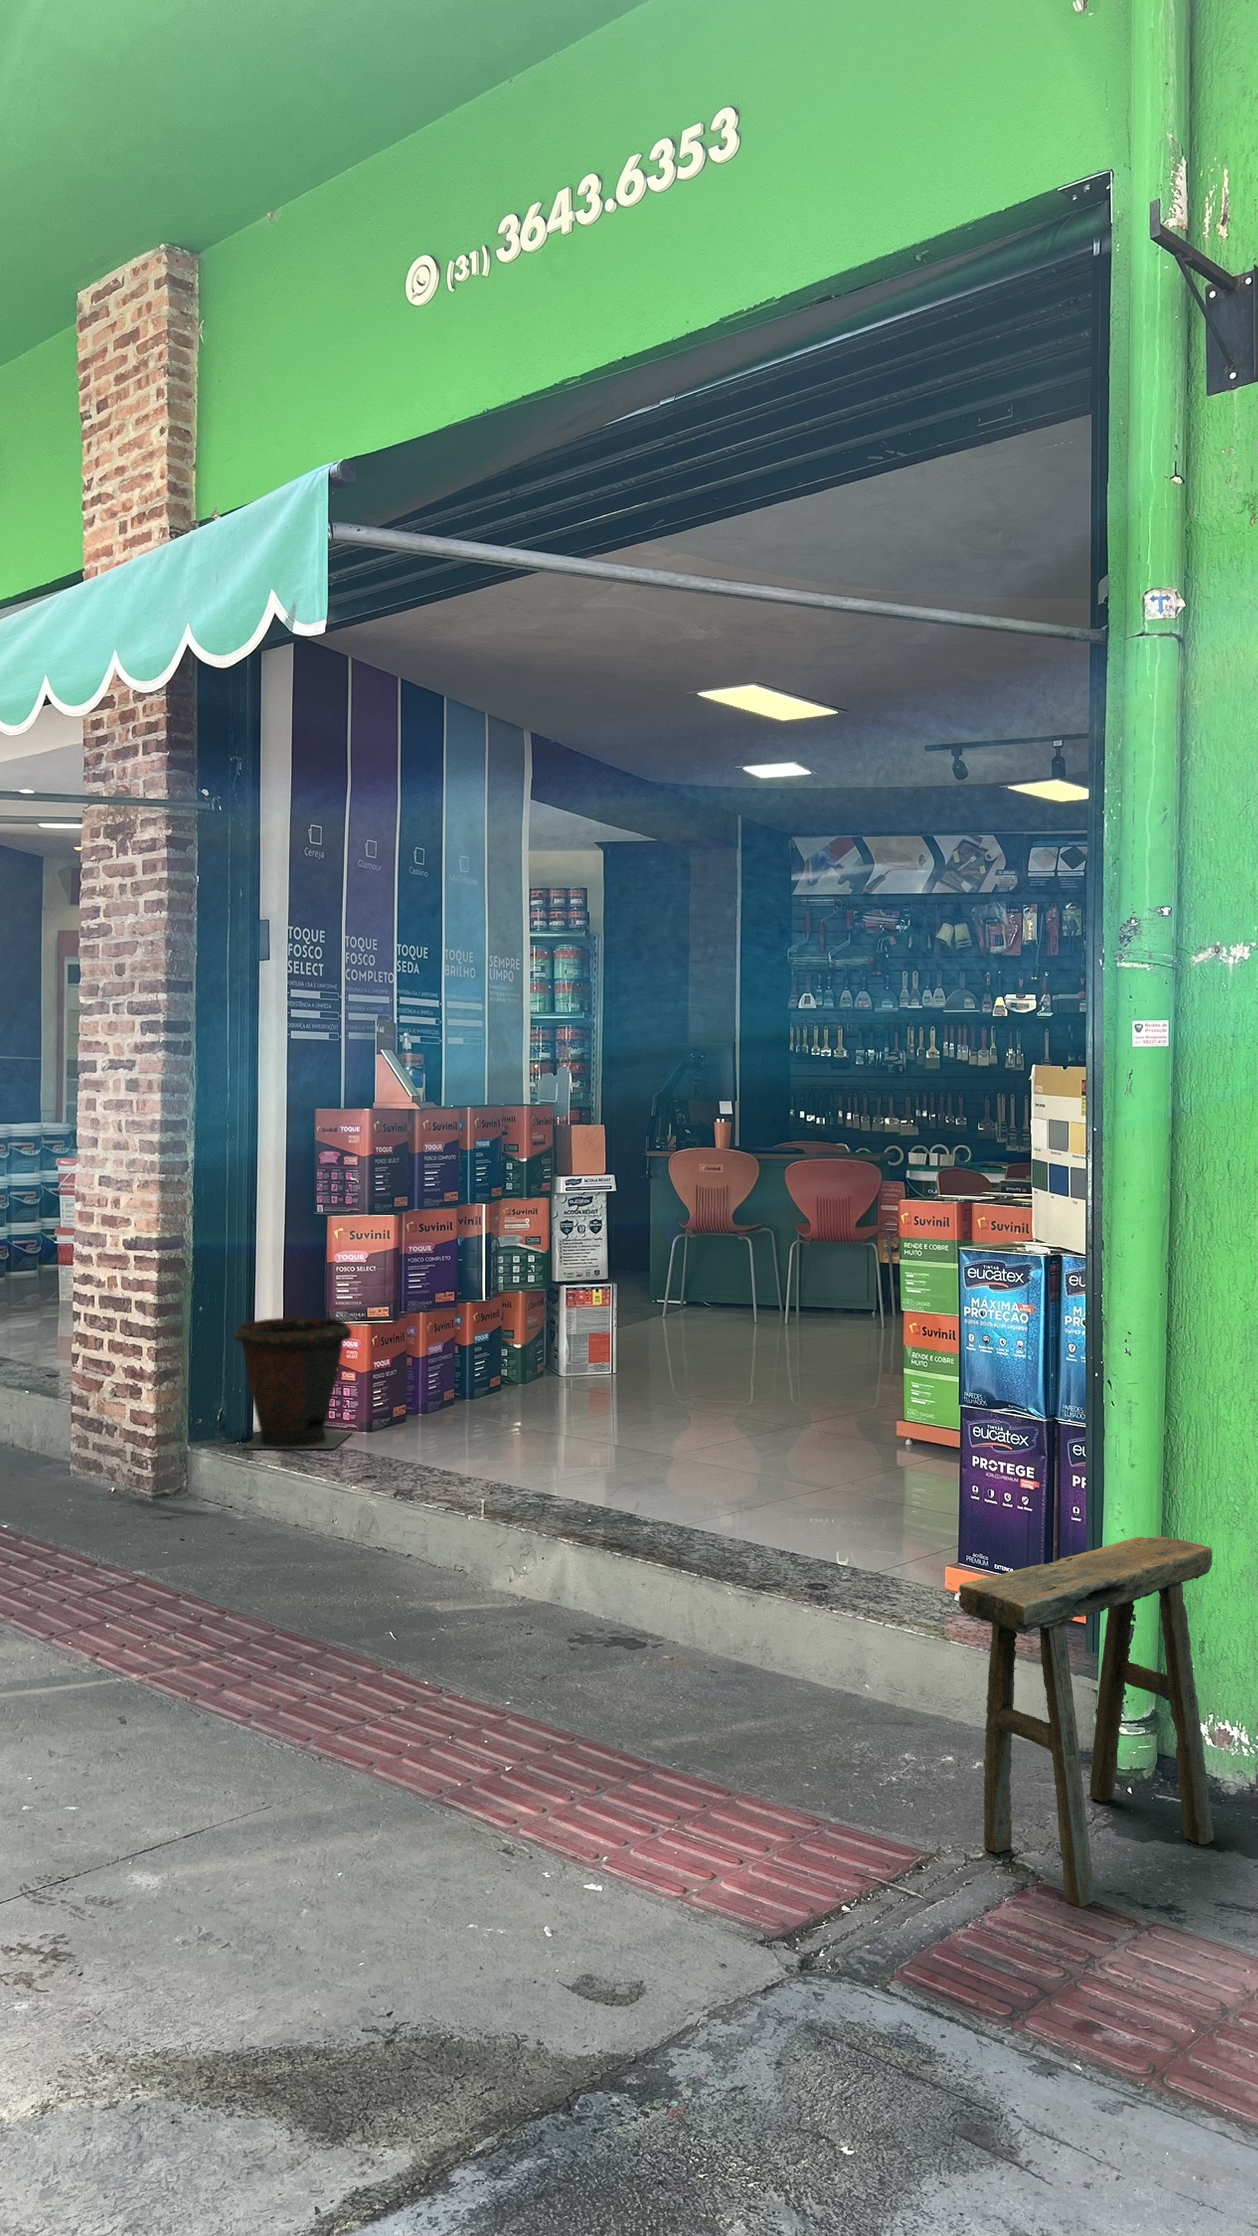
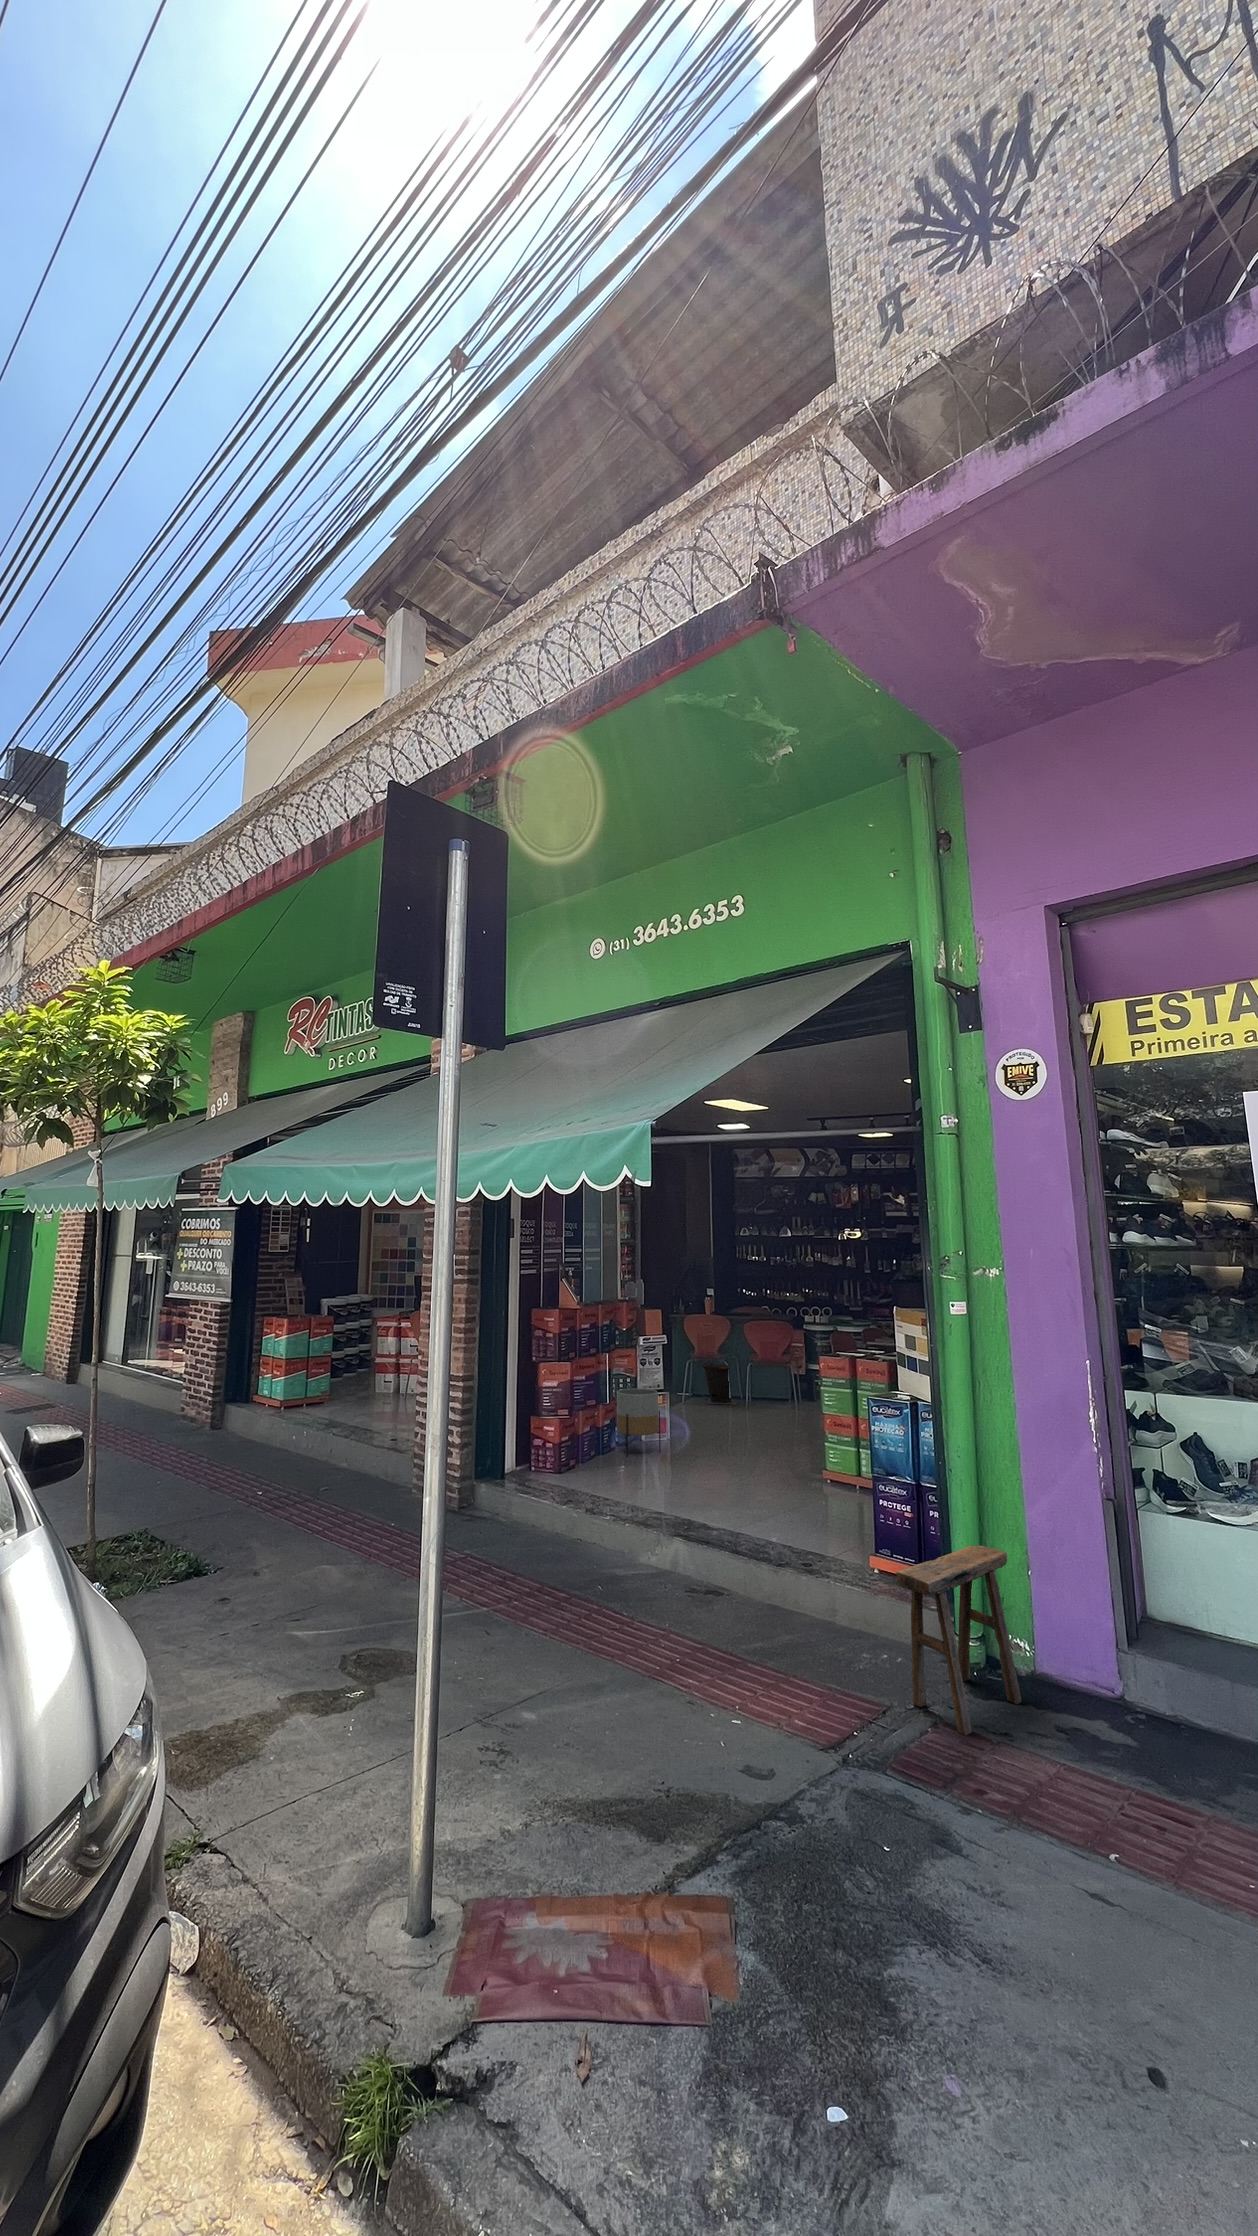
planter: none [500,1275,589,1404] -> present [617,1388,661,1457]
bucket: present [235,1318,352,1449] -> present [702,1360,737,1405]

